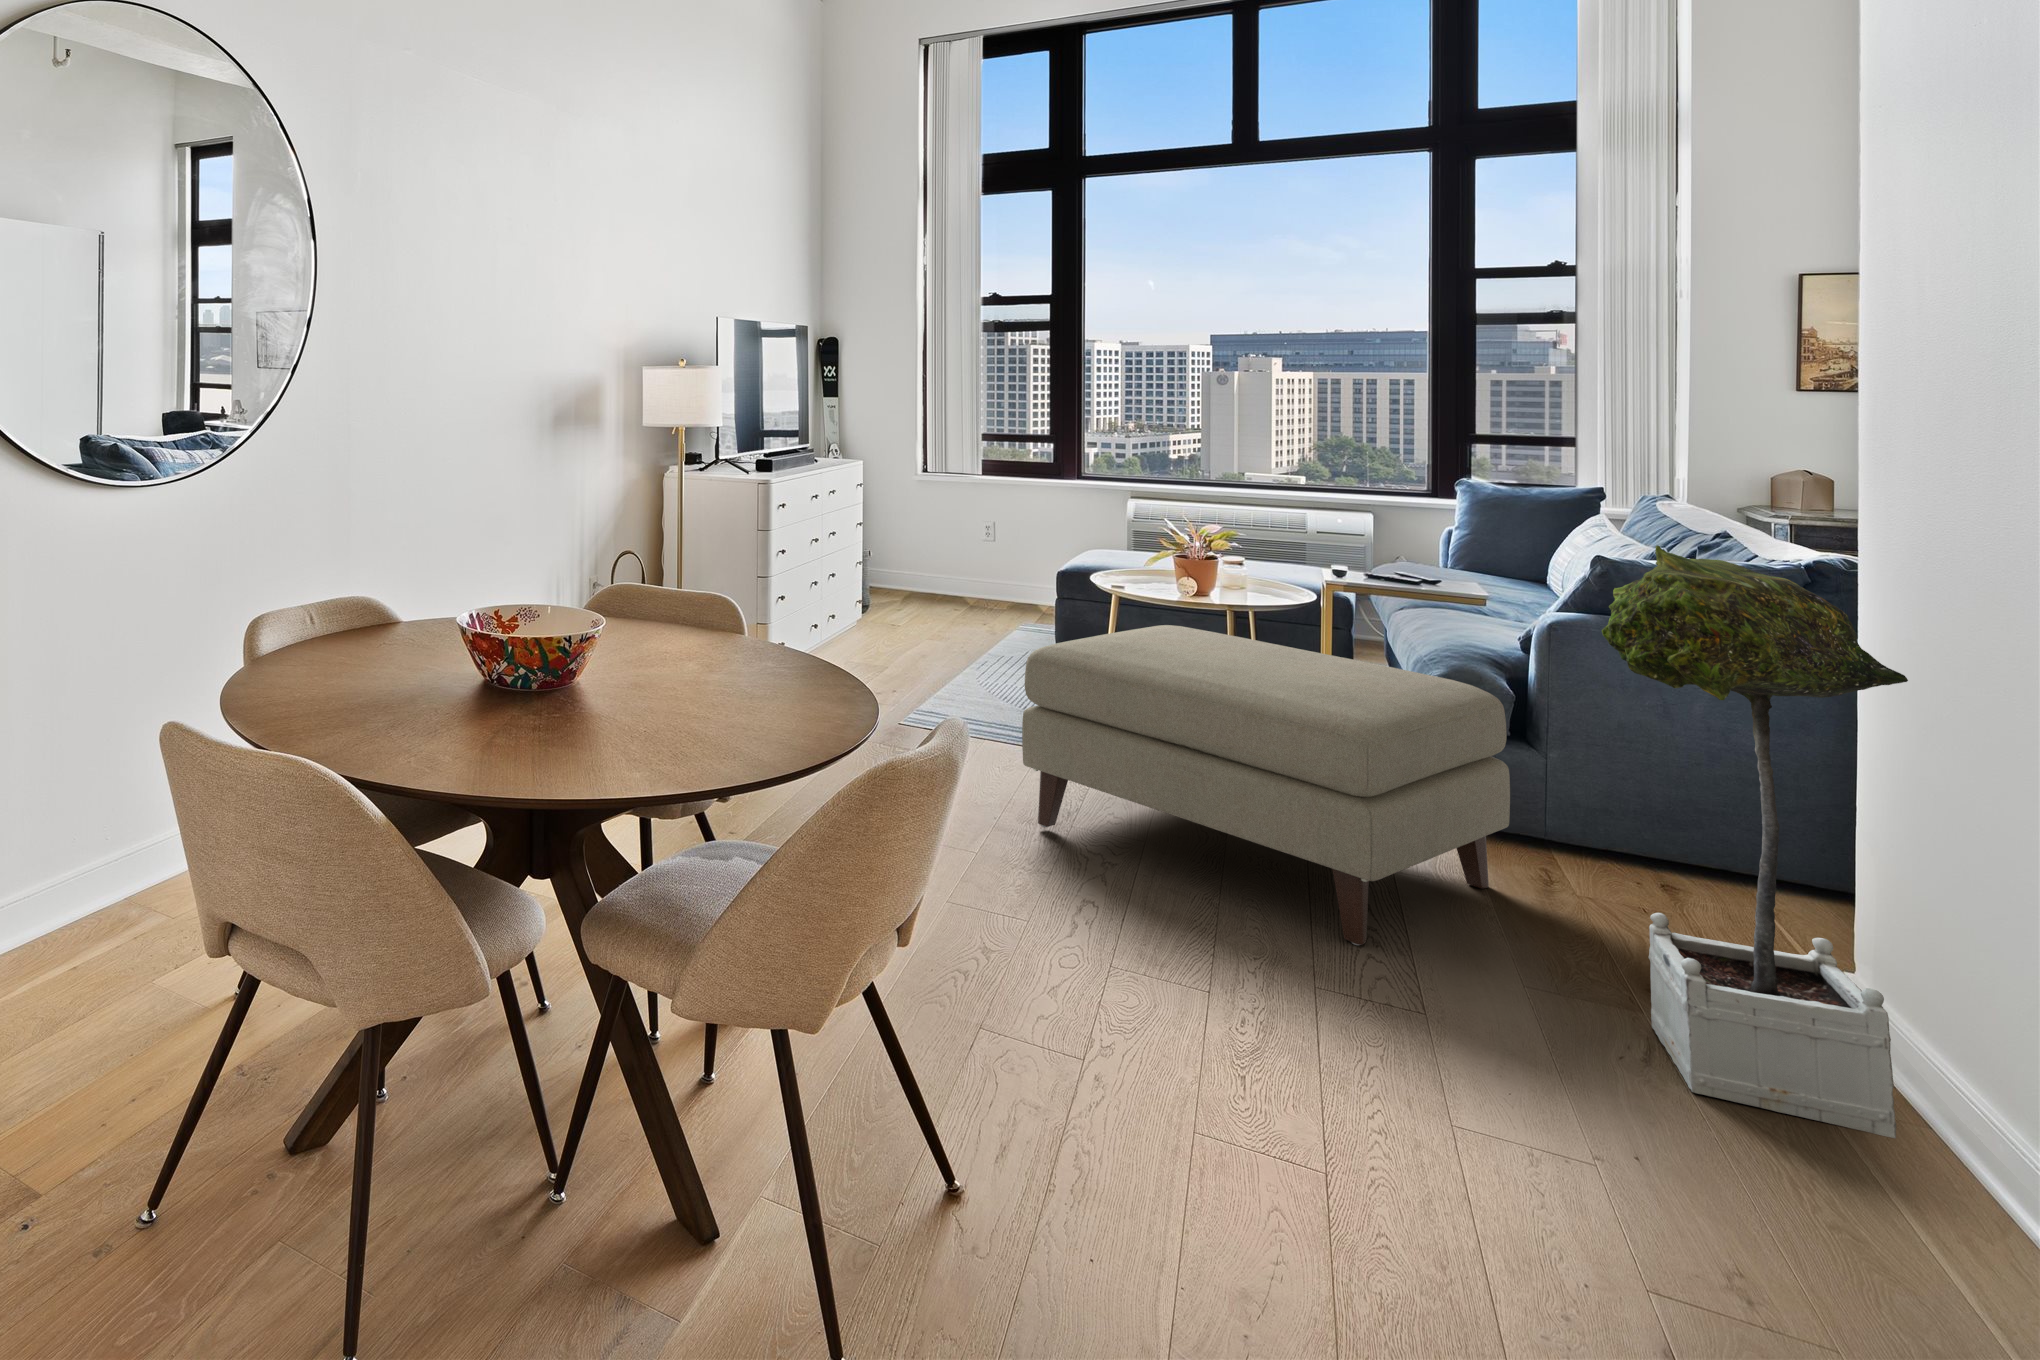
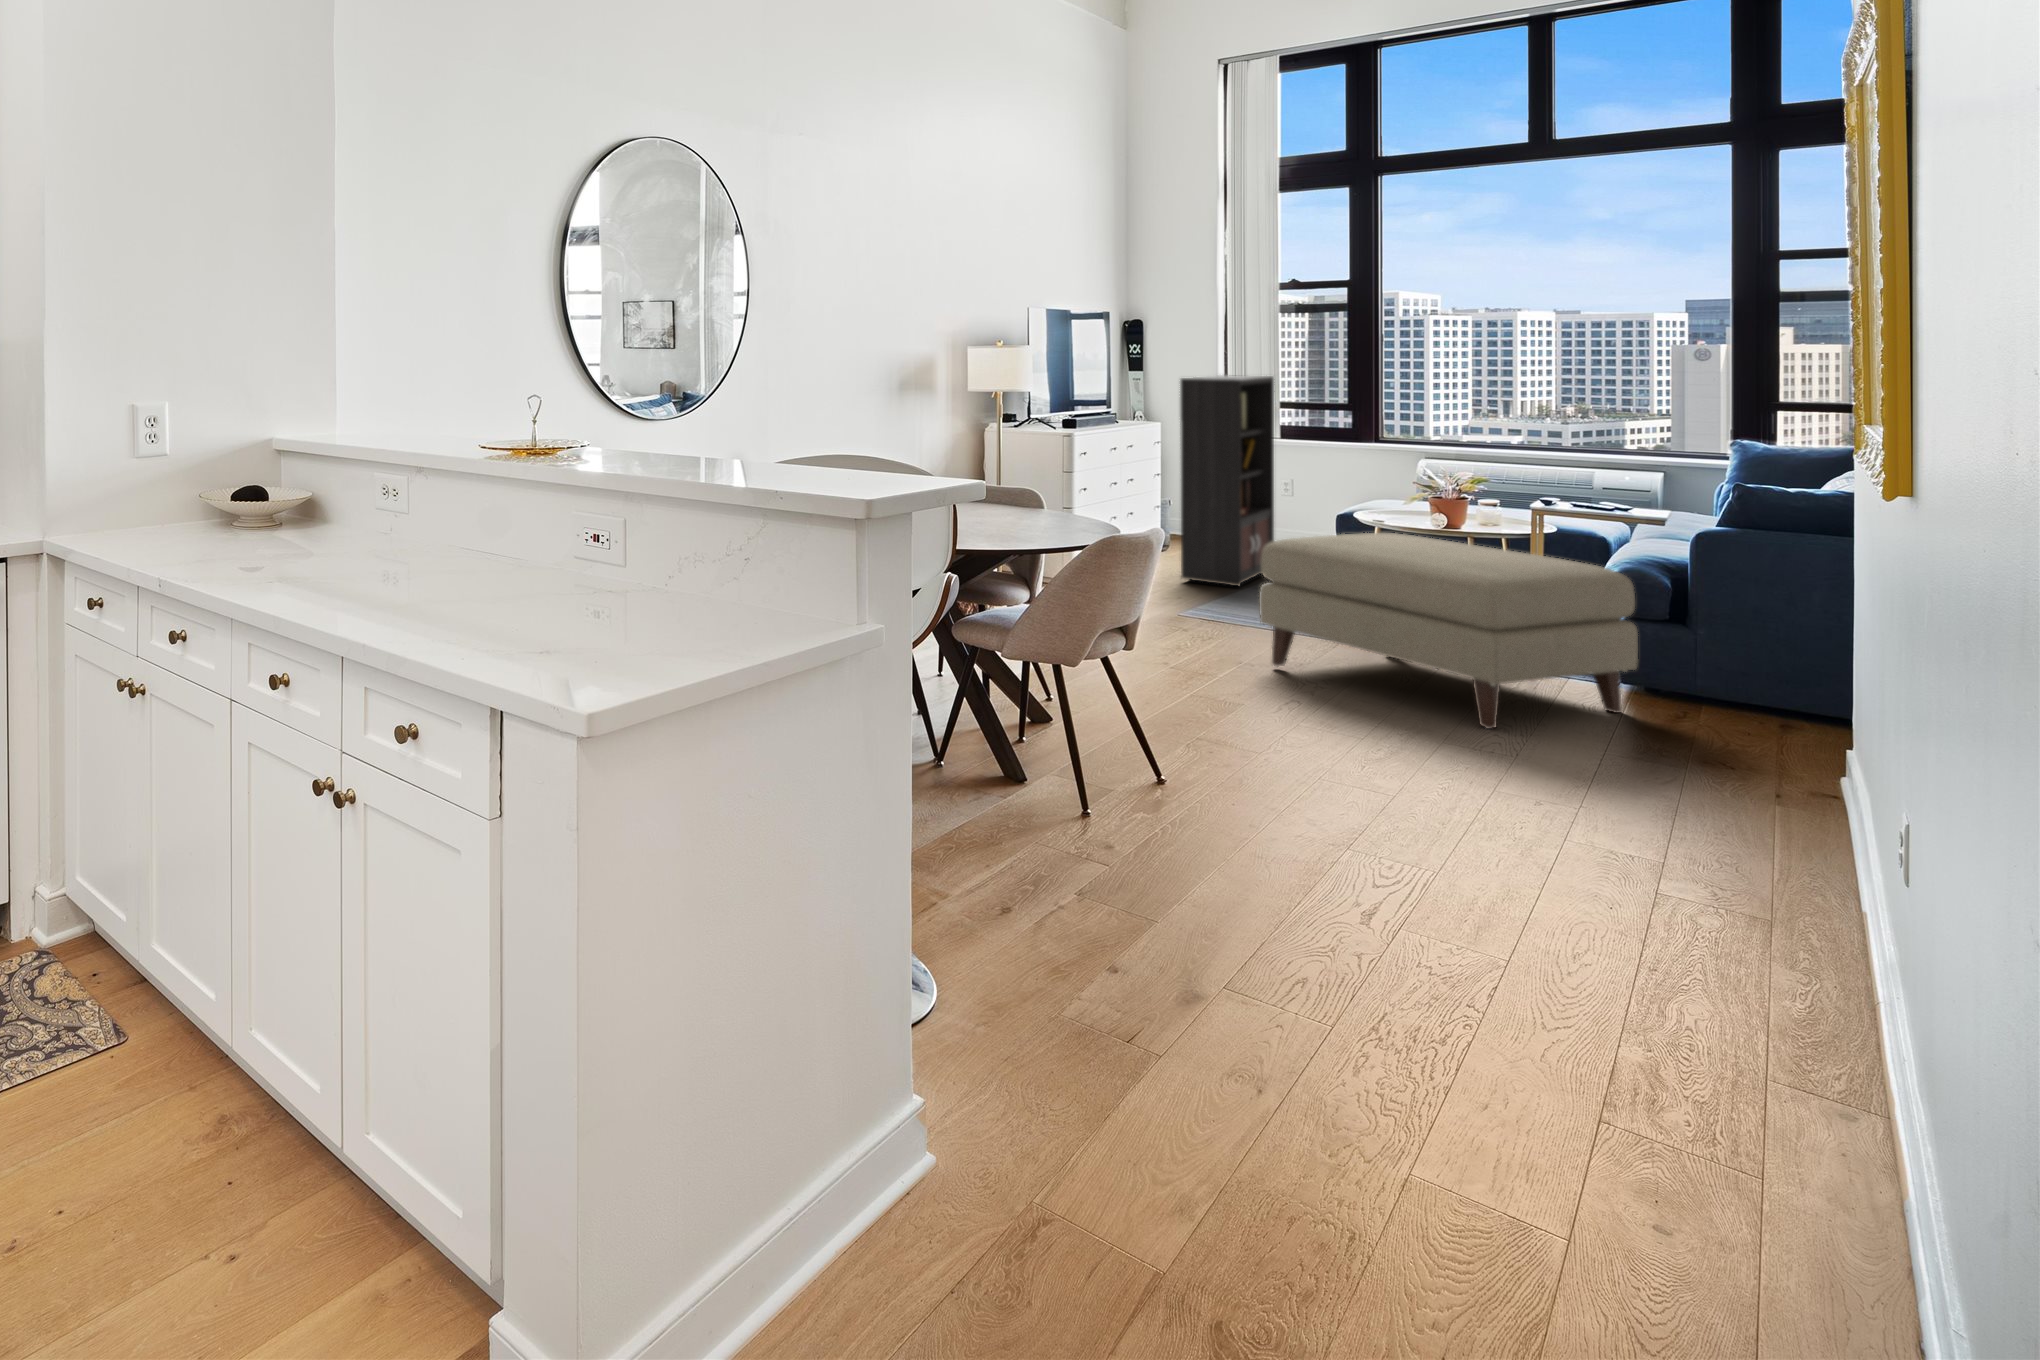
bookcase: none [889,404,991,673] -> present [1180,375,1274,586]
potted tree: present [1602,546,1908,1138] -> none [1643,457,1841,820]

